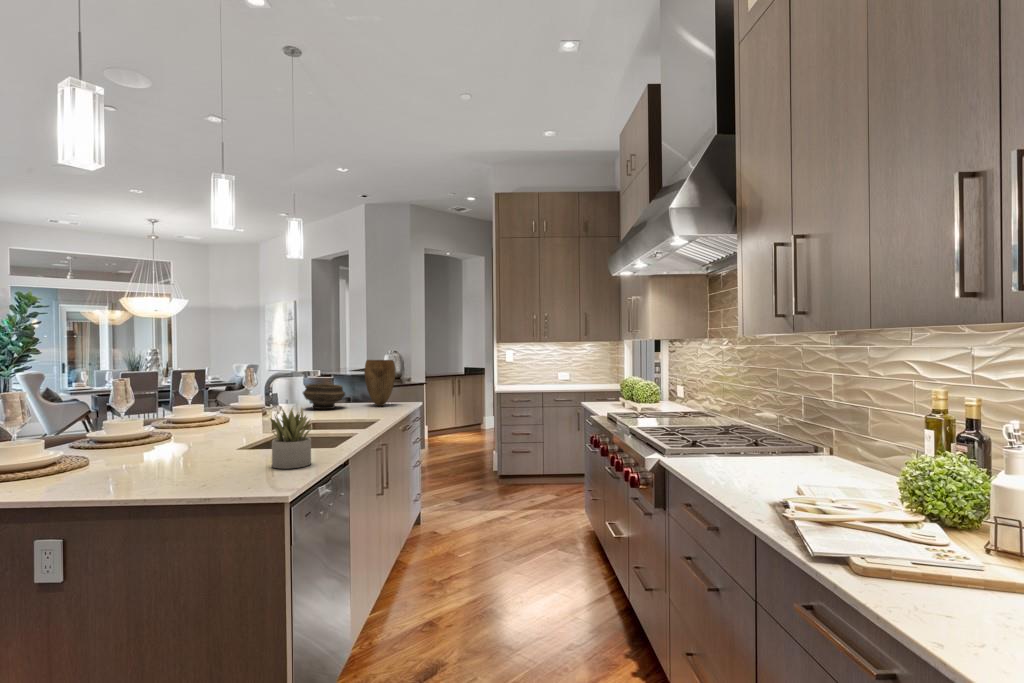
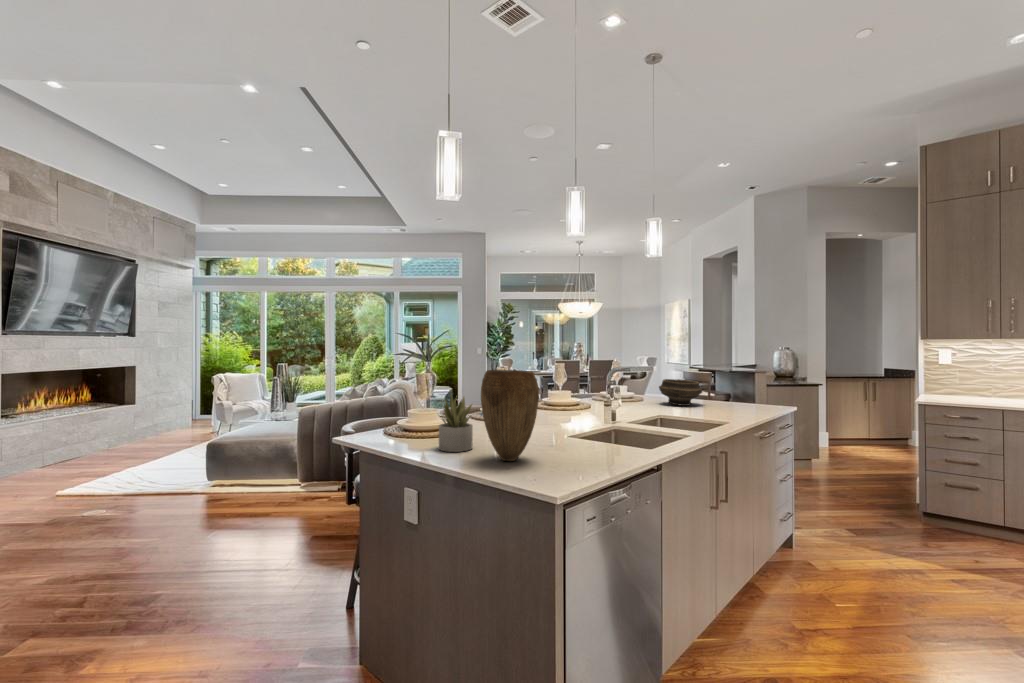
vase: present [364,360,395,406] -> present [481,370,539,461]
succulent plant: present [270,408,311,469] -> present [439,396,473,452]

